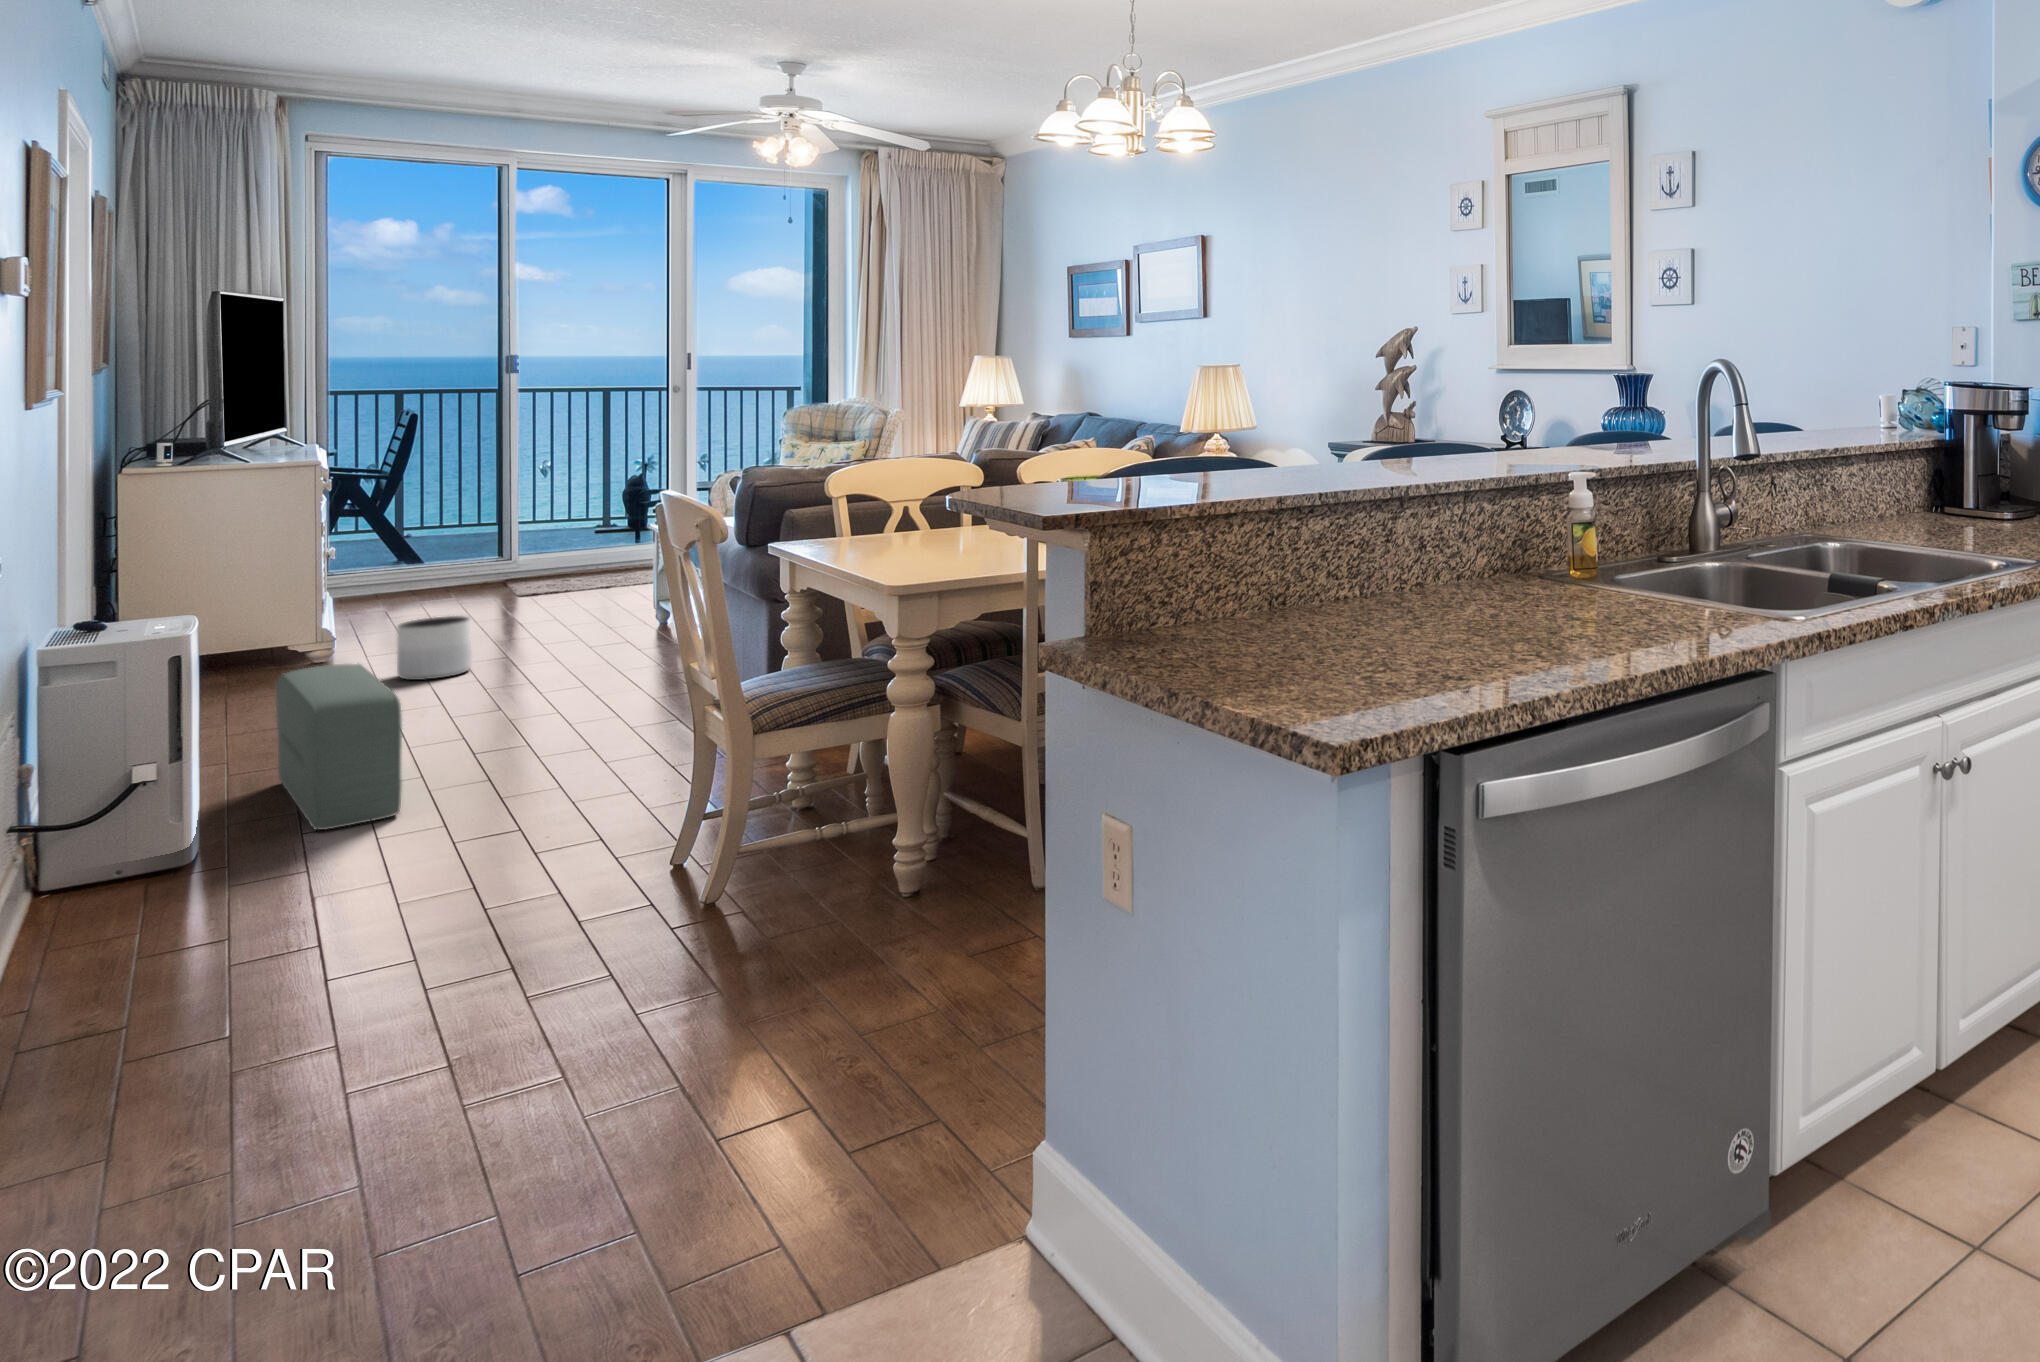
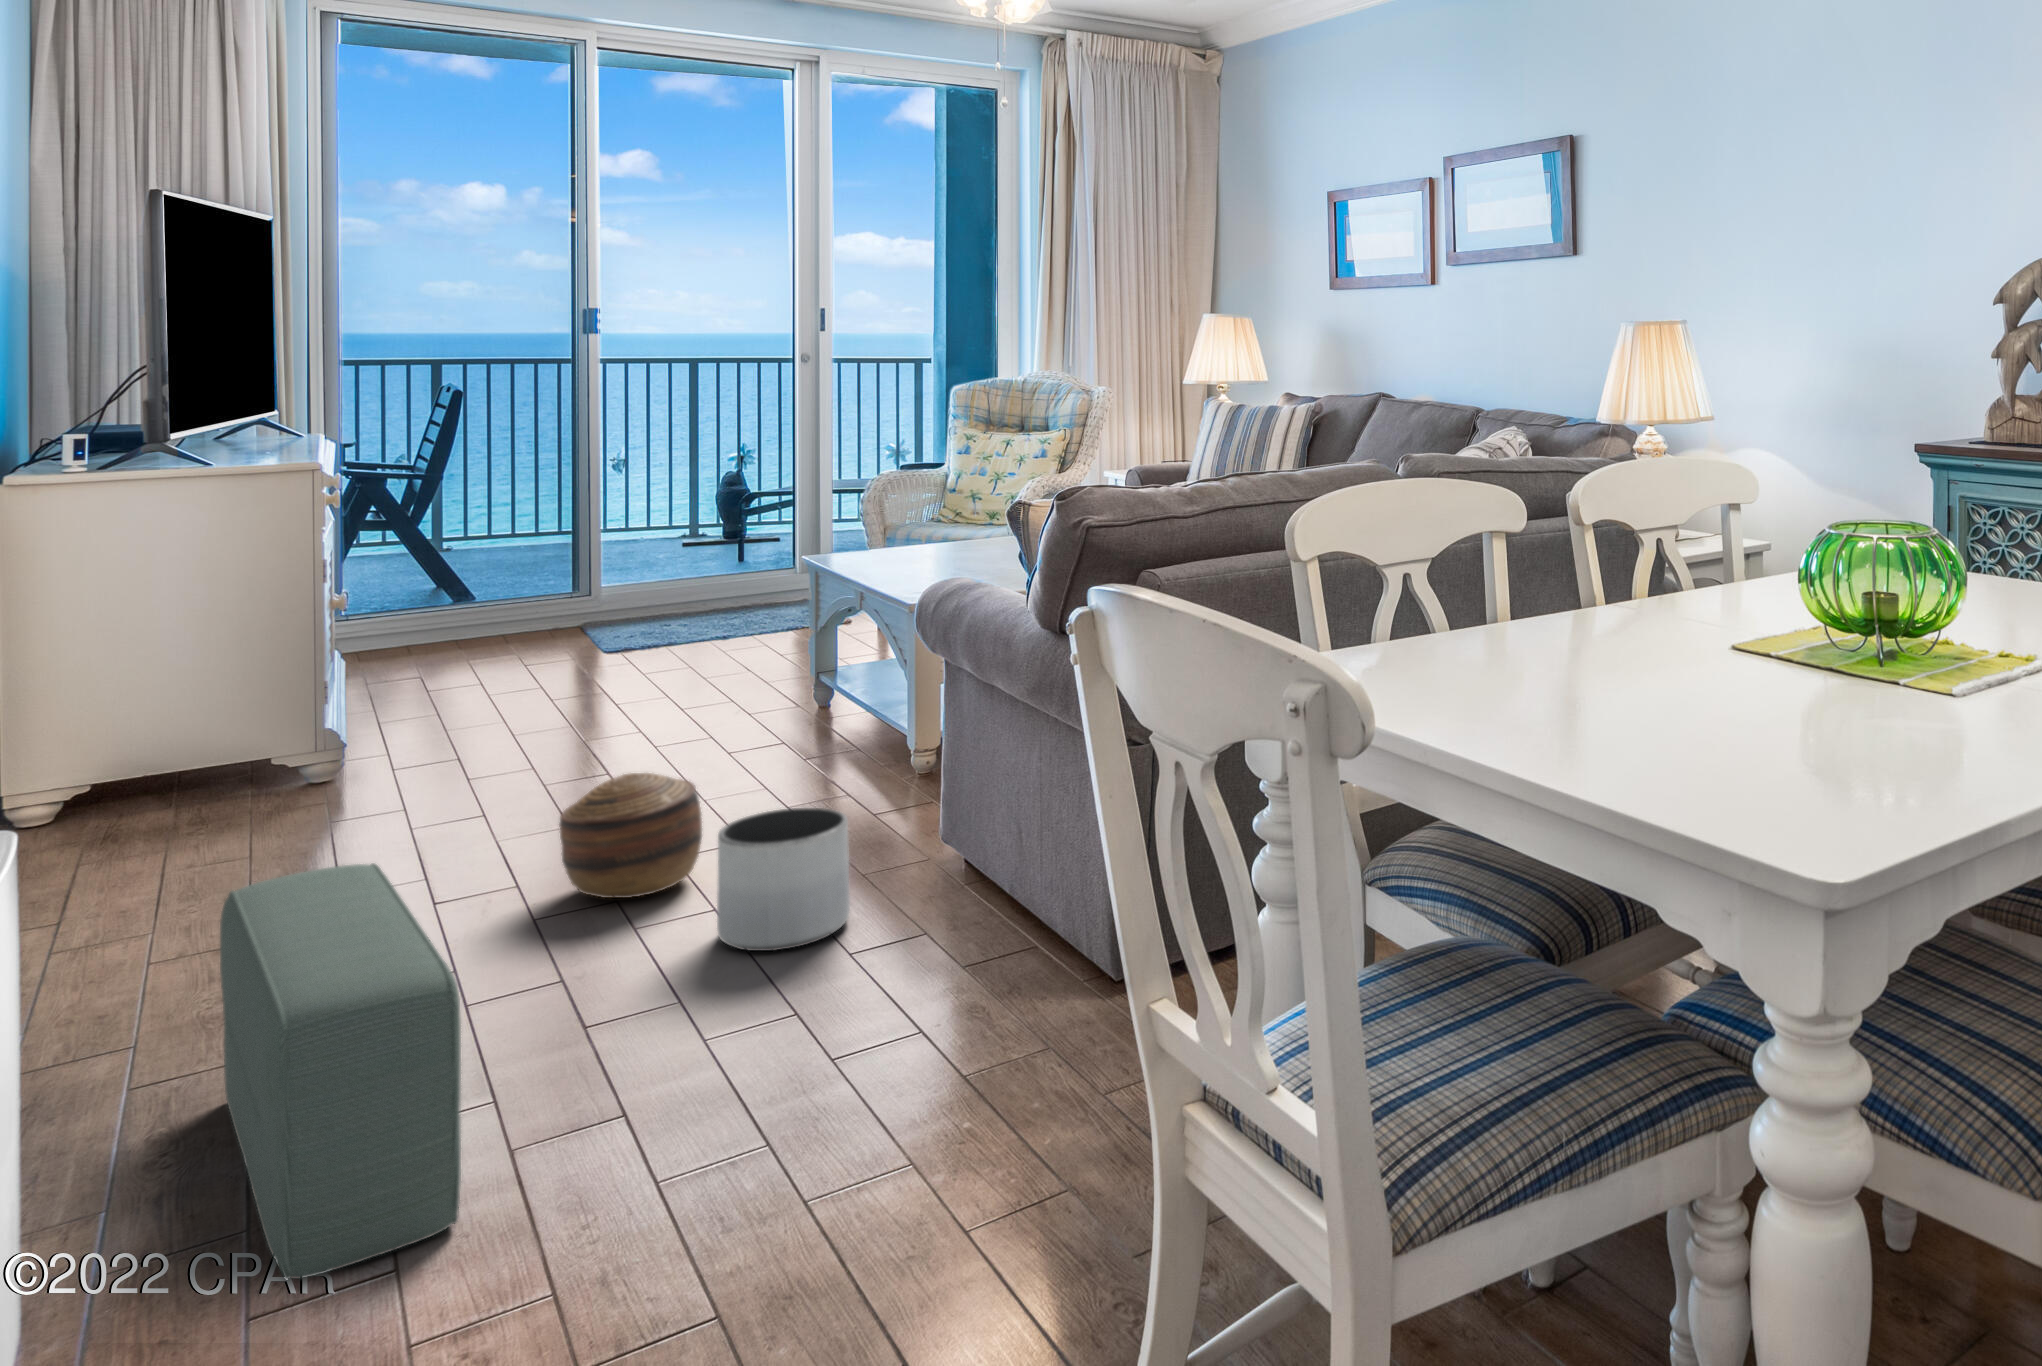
planter: present [397,616,472,680] -> present [717,808,850,951]
basket: none [469,639,558,709] -> present [559,773,702,898]

